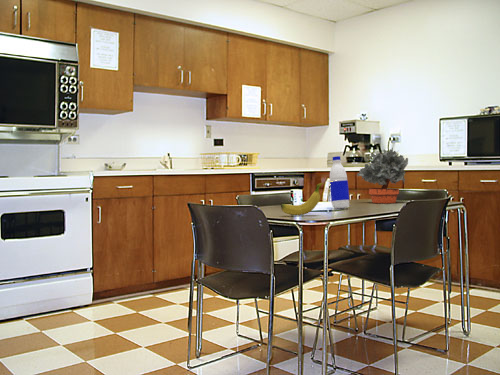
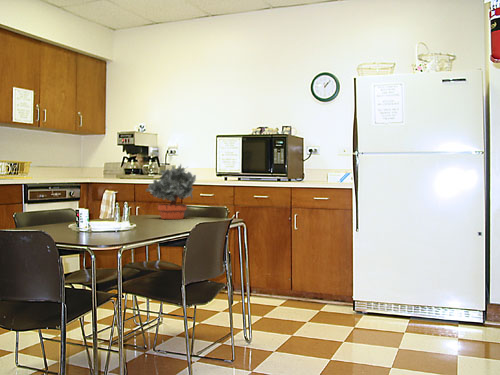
water bottle: present [330,156,349,209] -> none [122,173,143,227]
banana: present [281,183,323,215] -> none [73,203,122,239]

